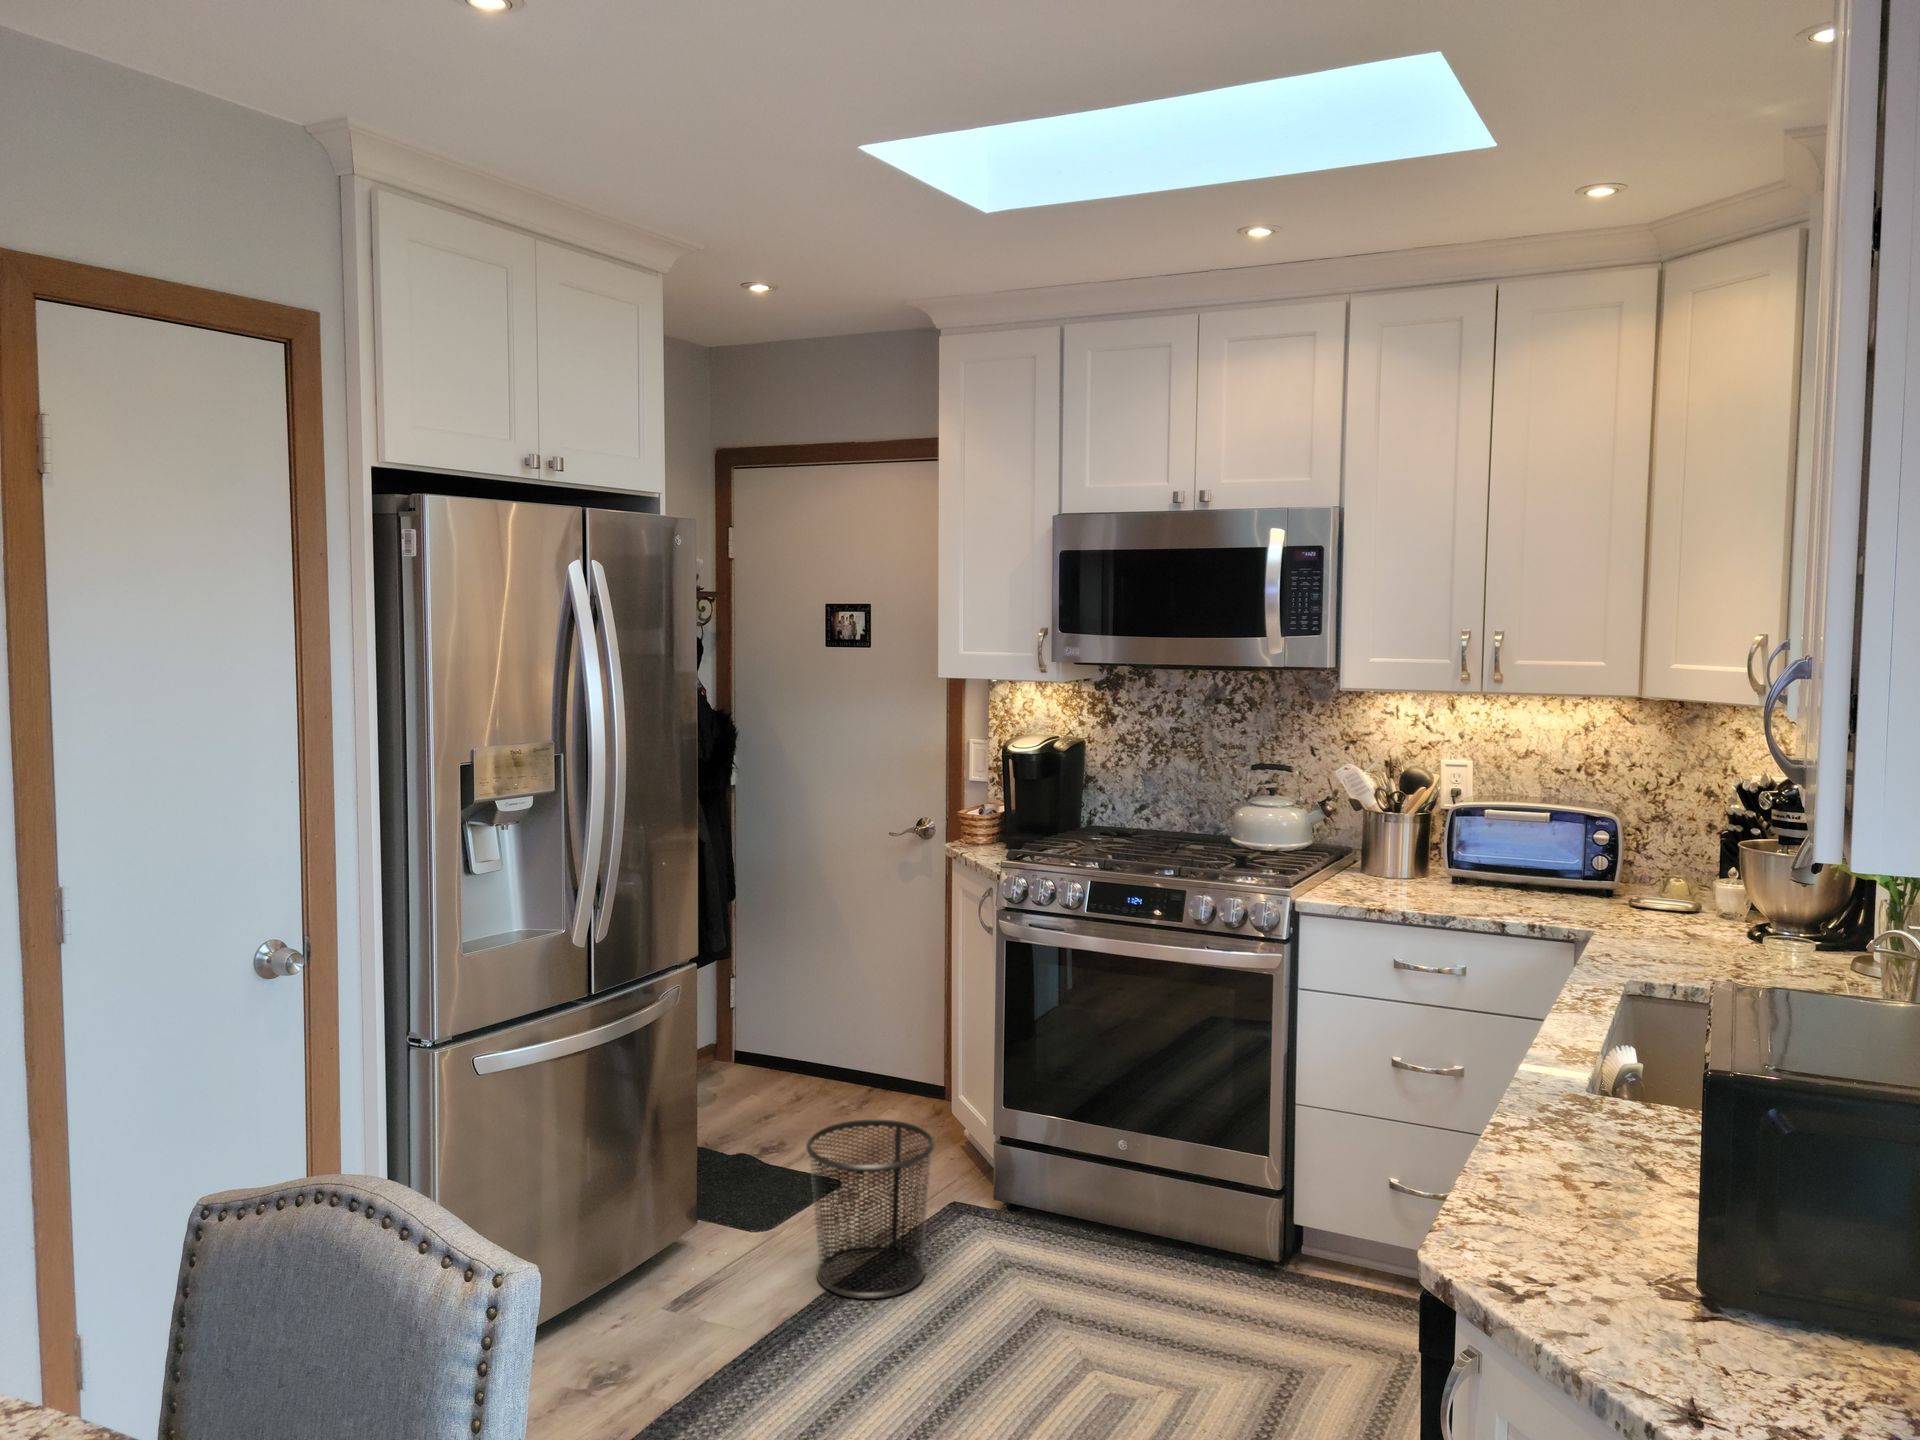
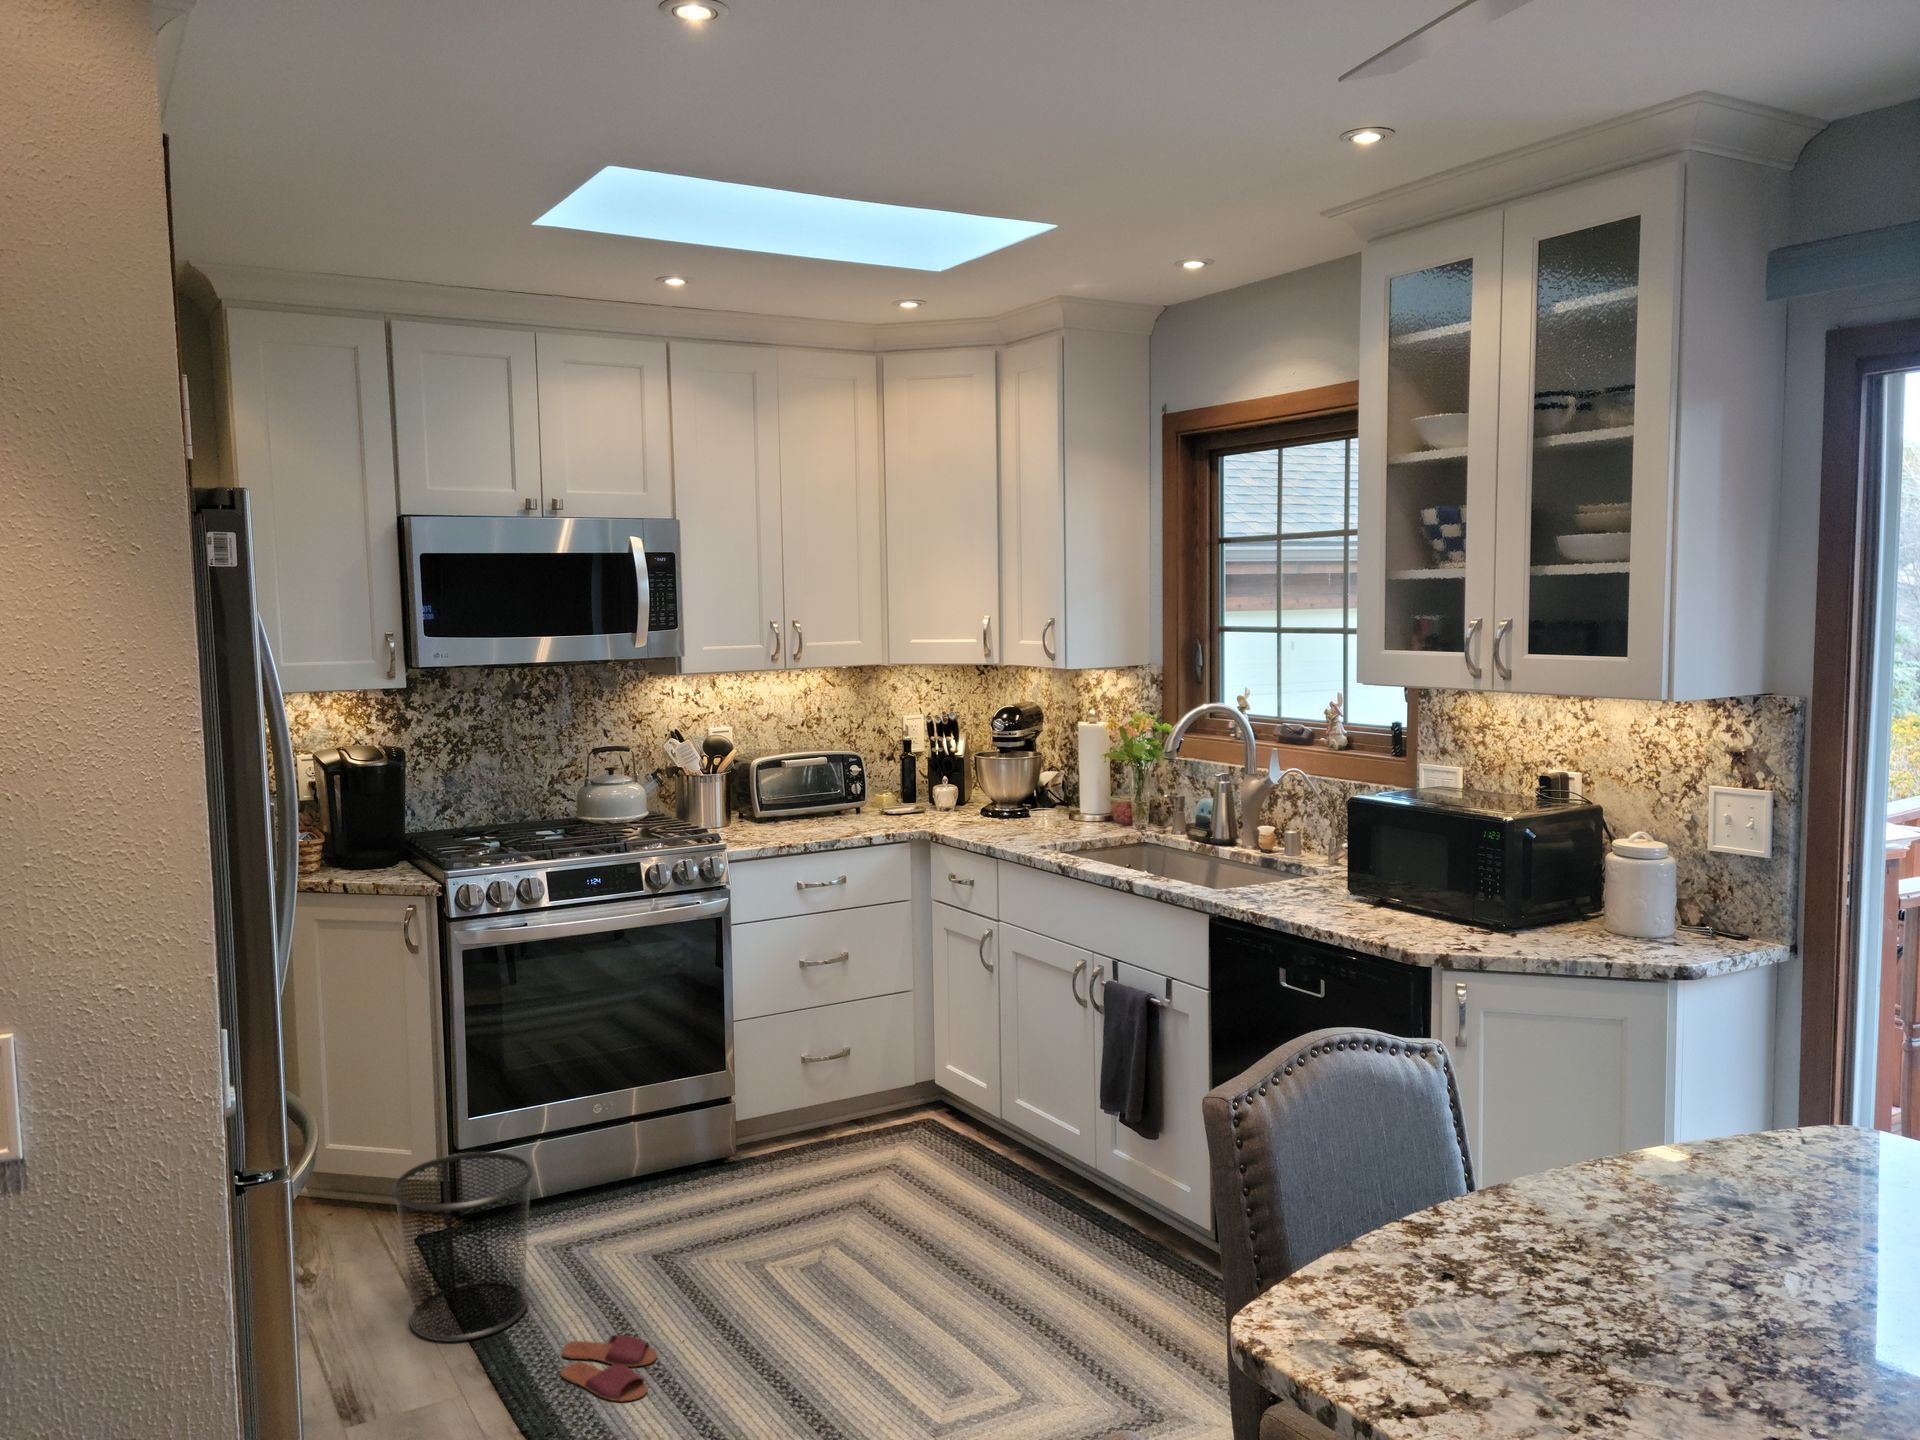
slippers: none [799,1336,897,1411] -> present [560,1335,657,1401]

